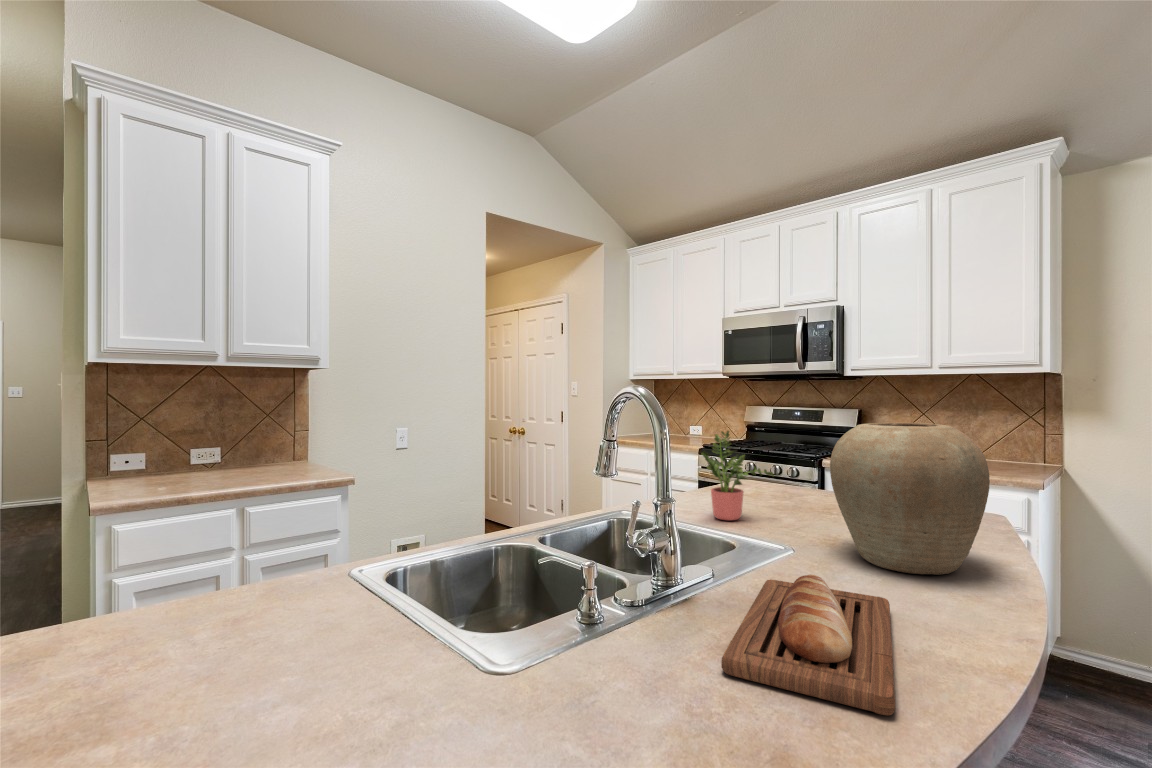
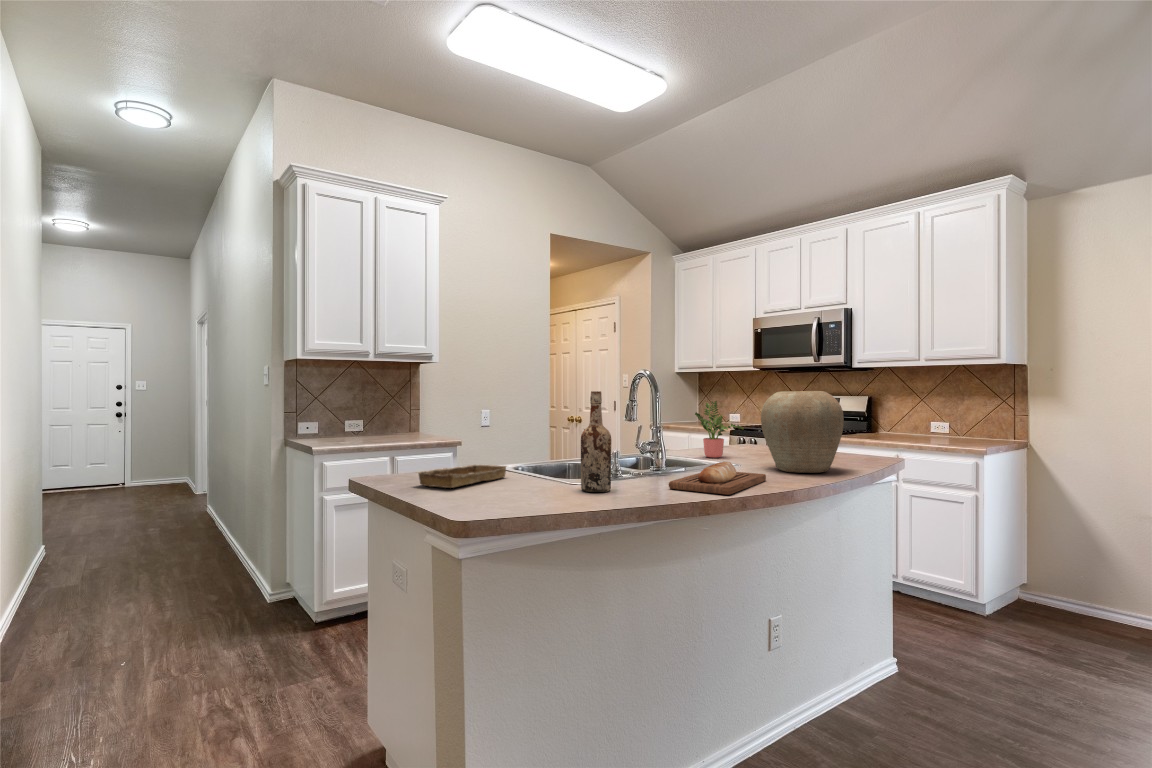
wine bottle: none [514,448,589,714] -> present [581,391,611,492]
tray: none [82,583,364,708] -> present [418,465,507,488]

